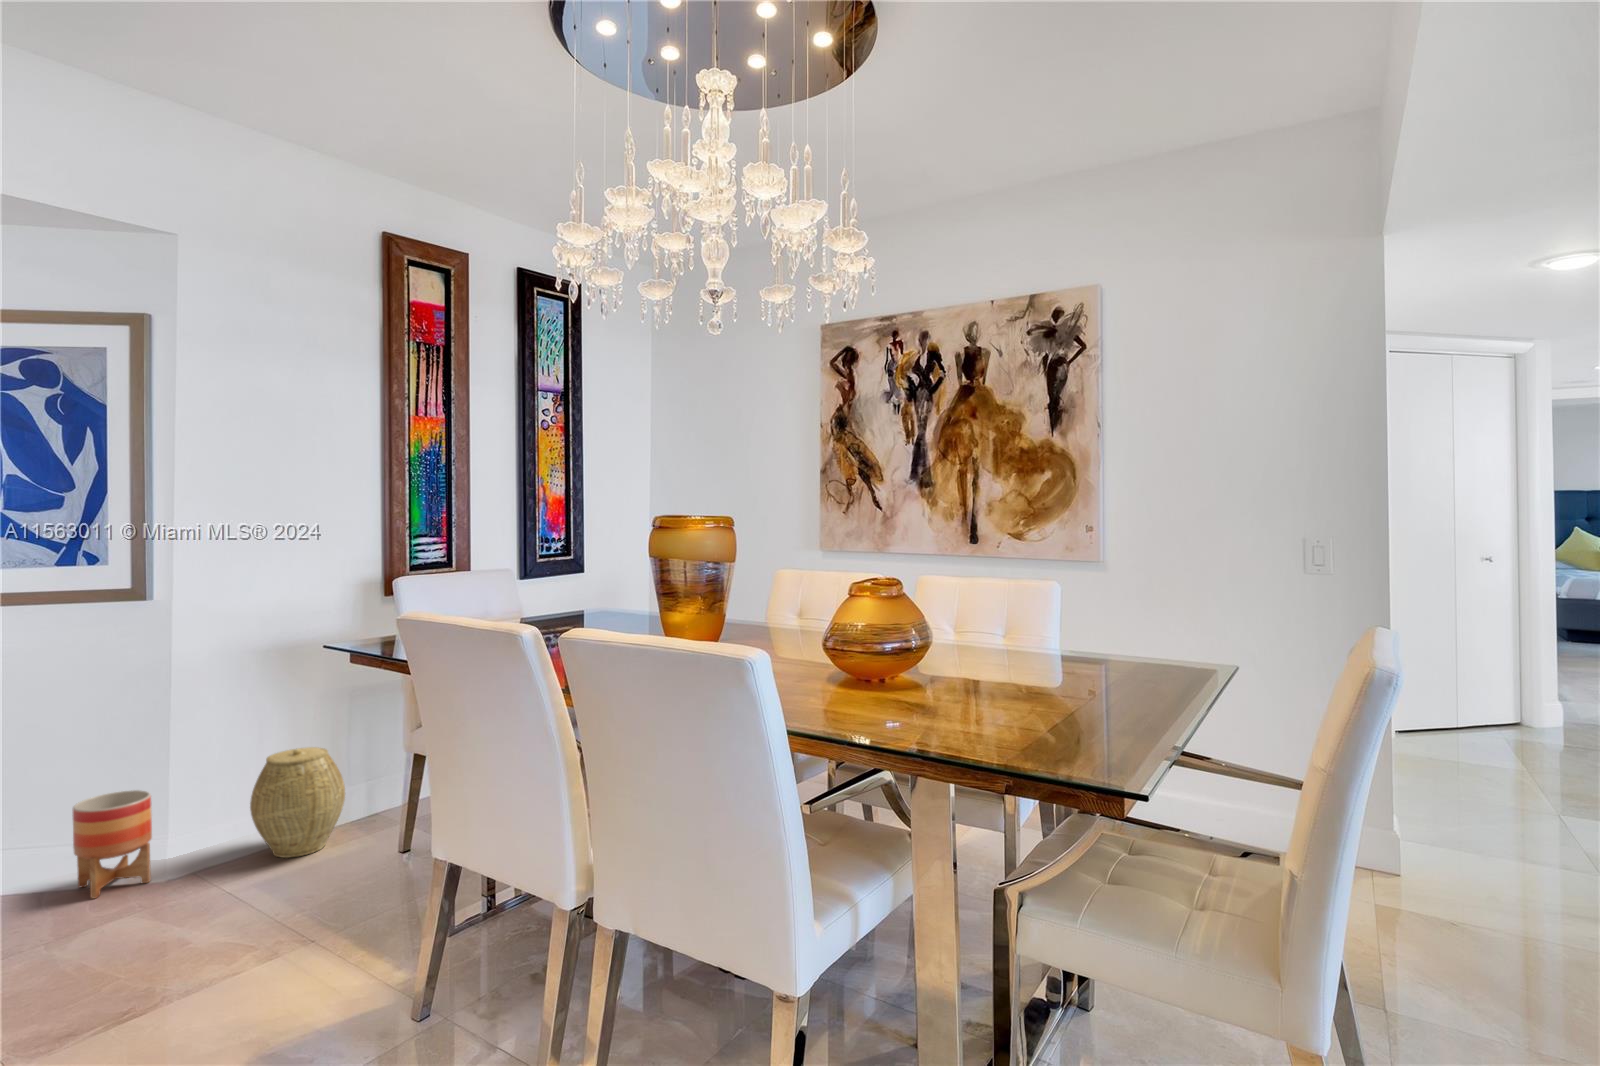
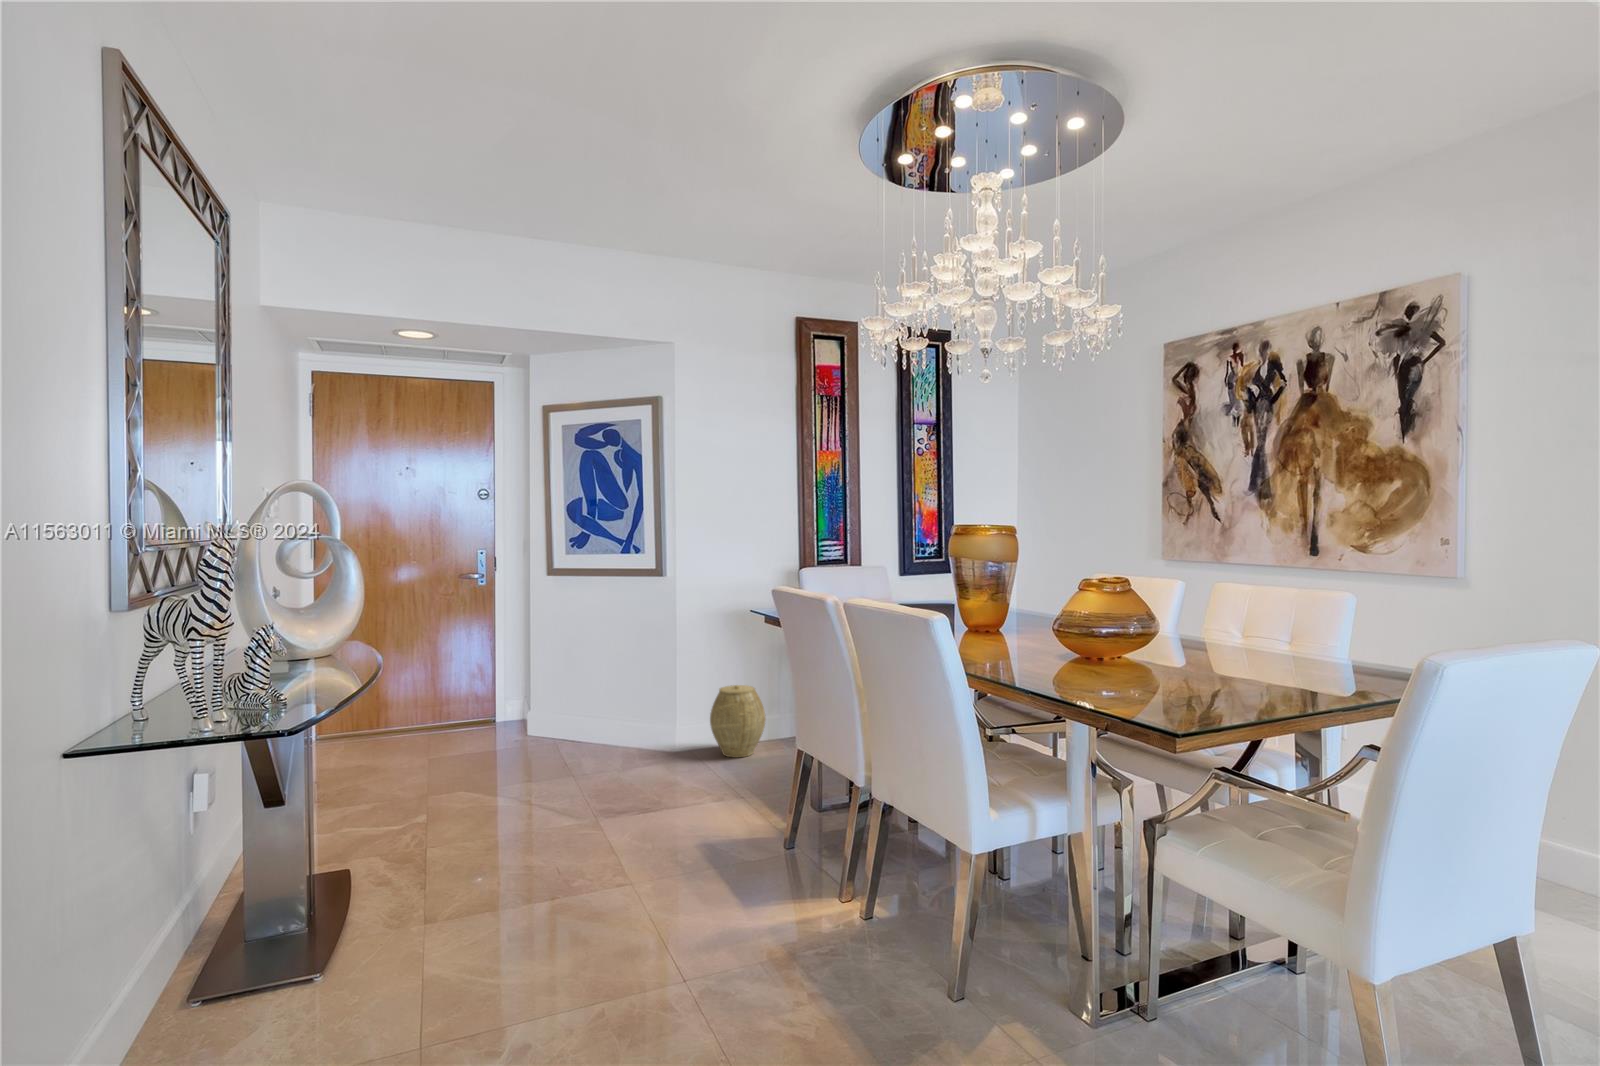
planter: present [73,790,152,898] -> none [620,698,658,760]

